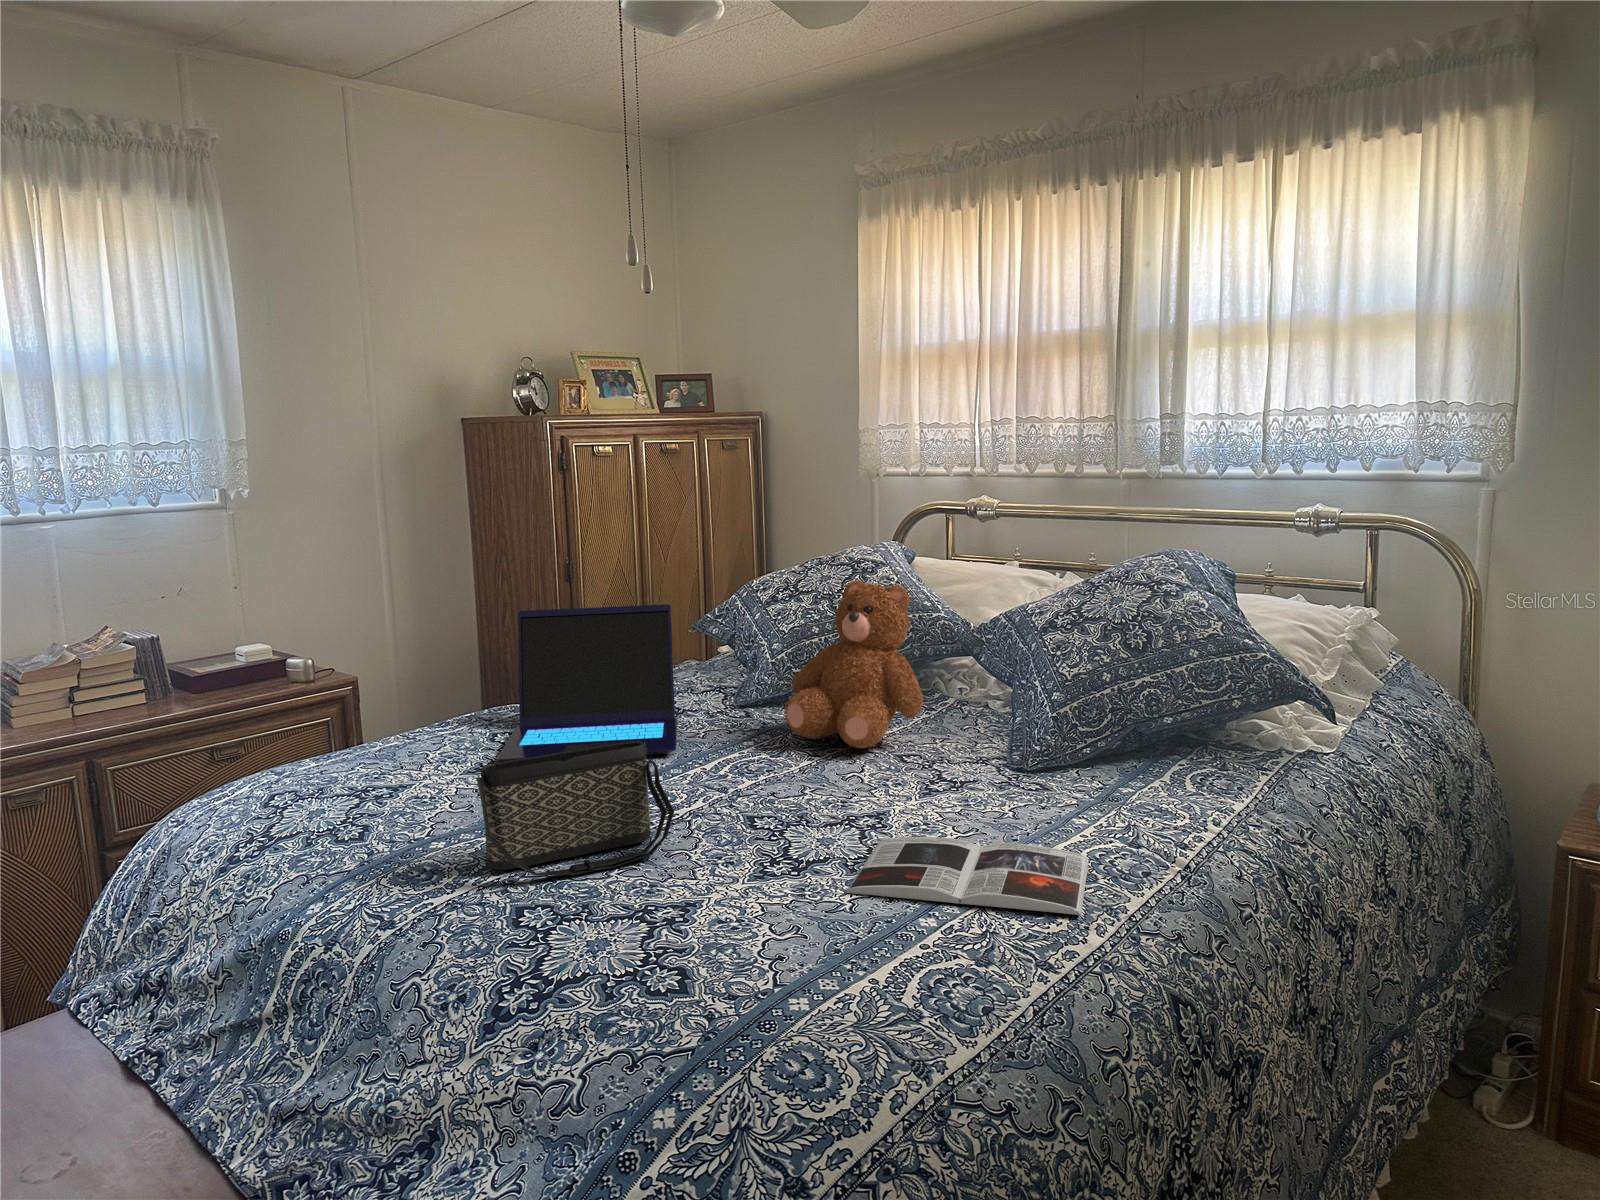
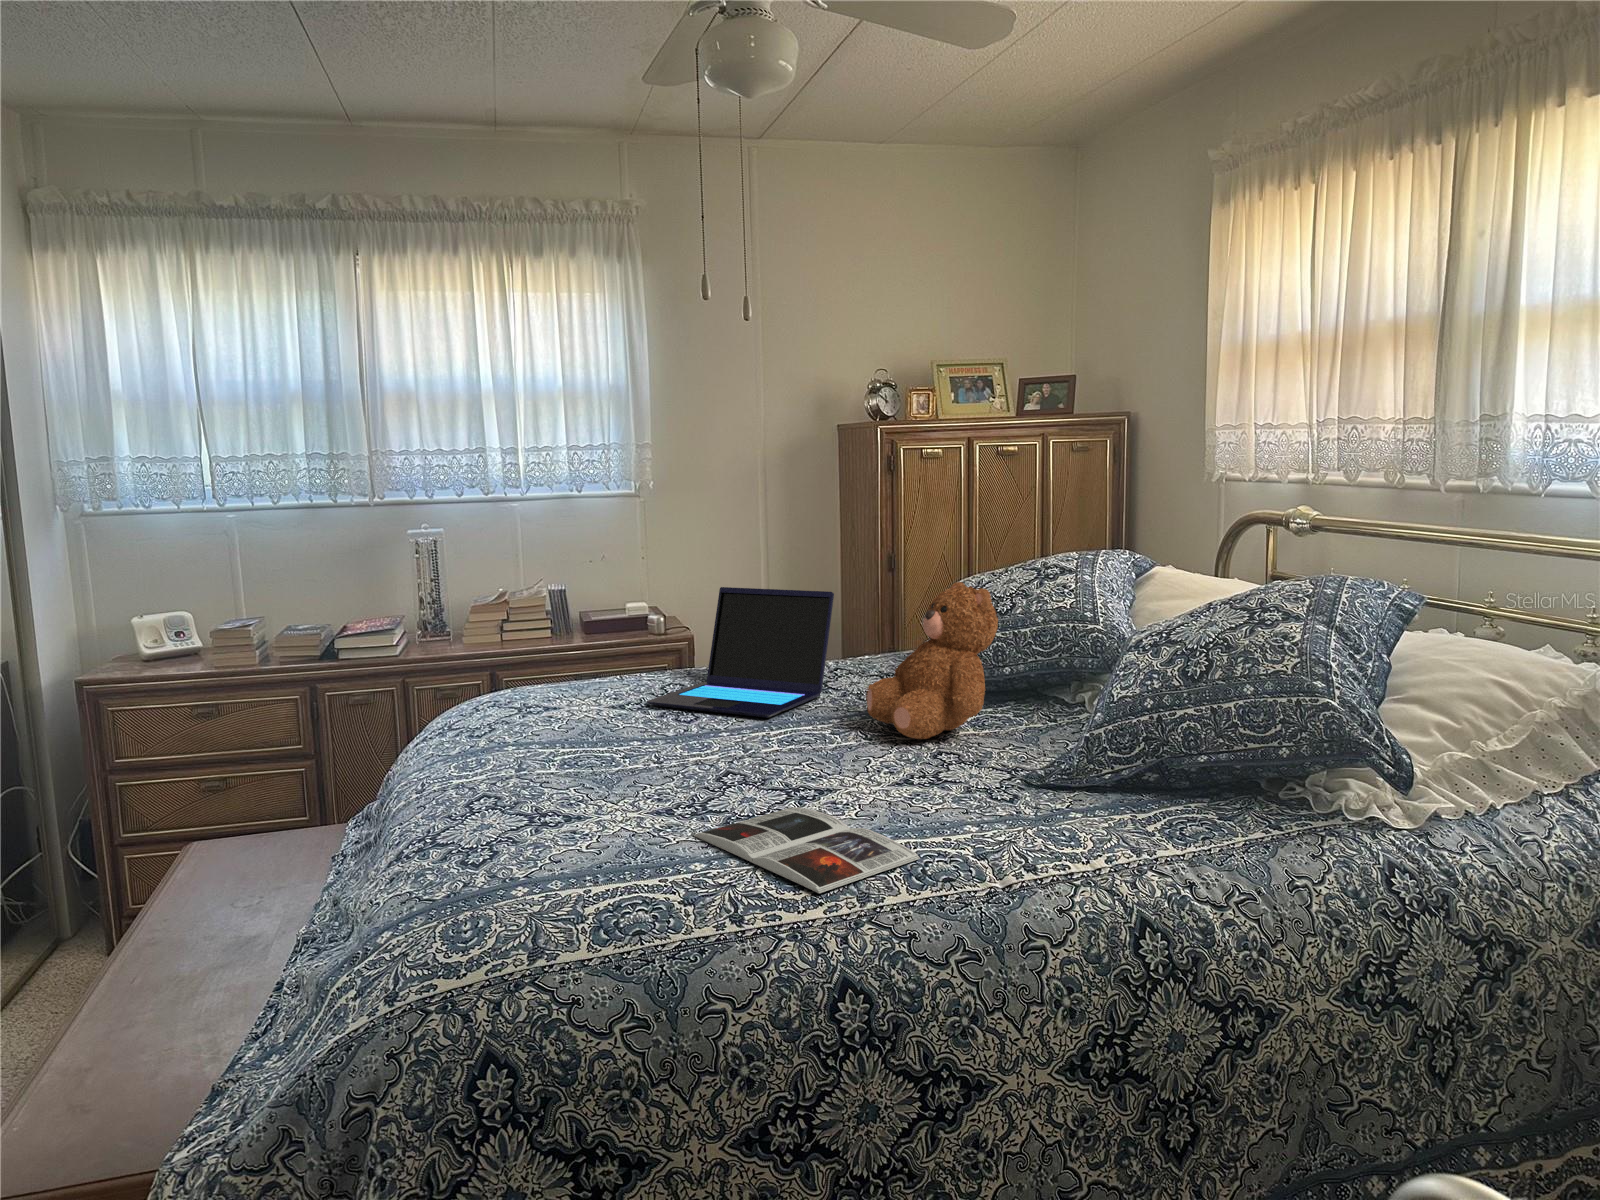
handbag: present [476,741,674,875] -> none [504,691,647,785]

